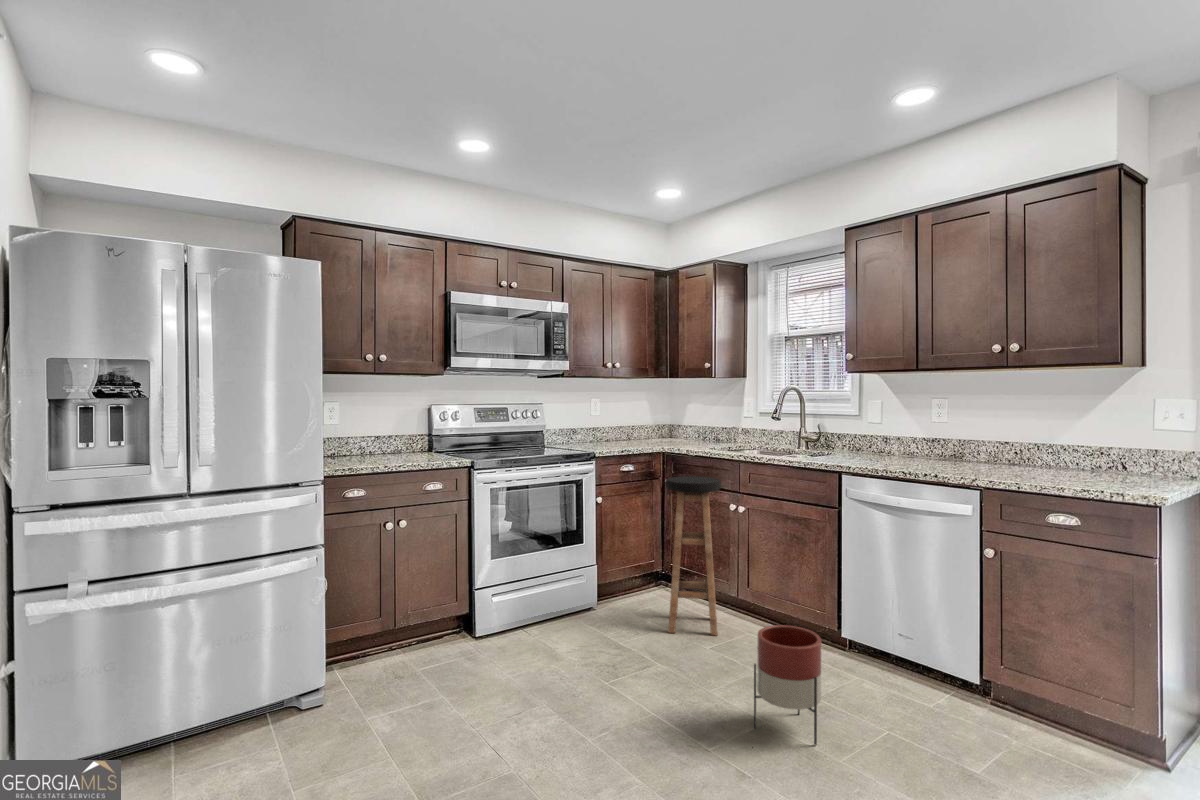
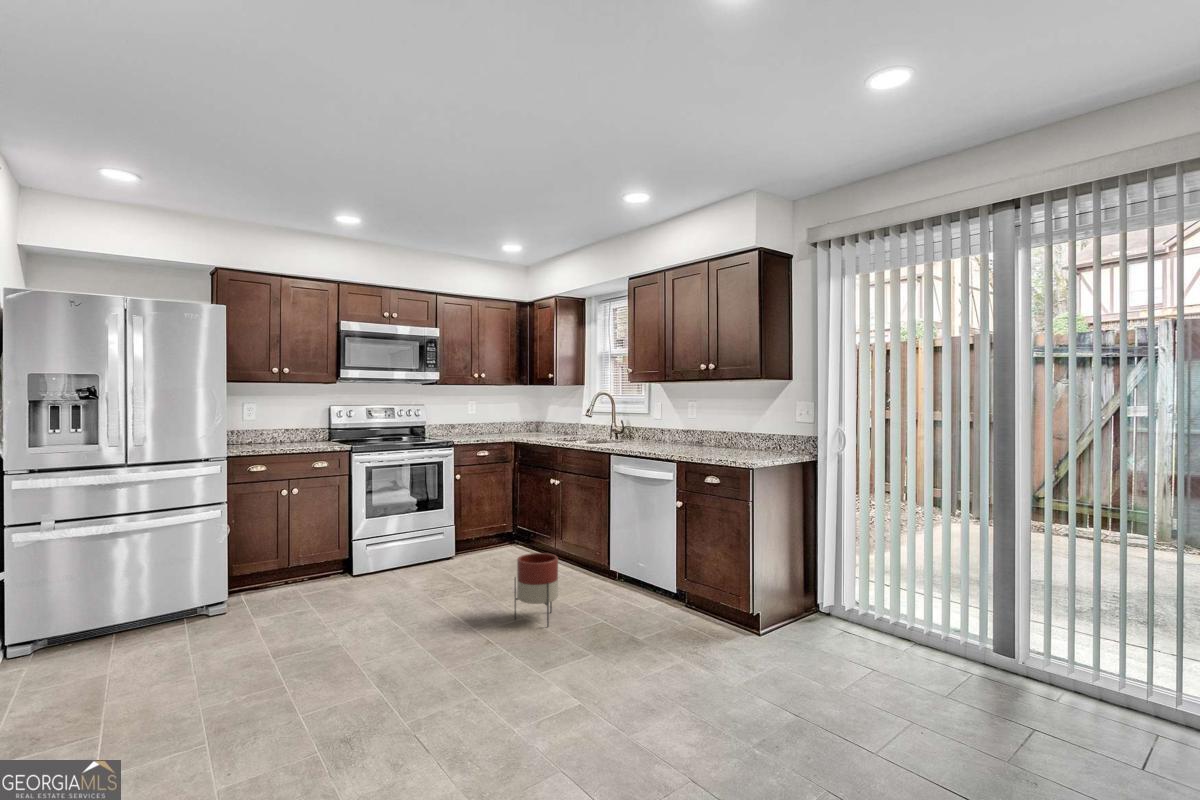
bar stool: present [666,476,721,635] -> none [497,459,539,572]

